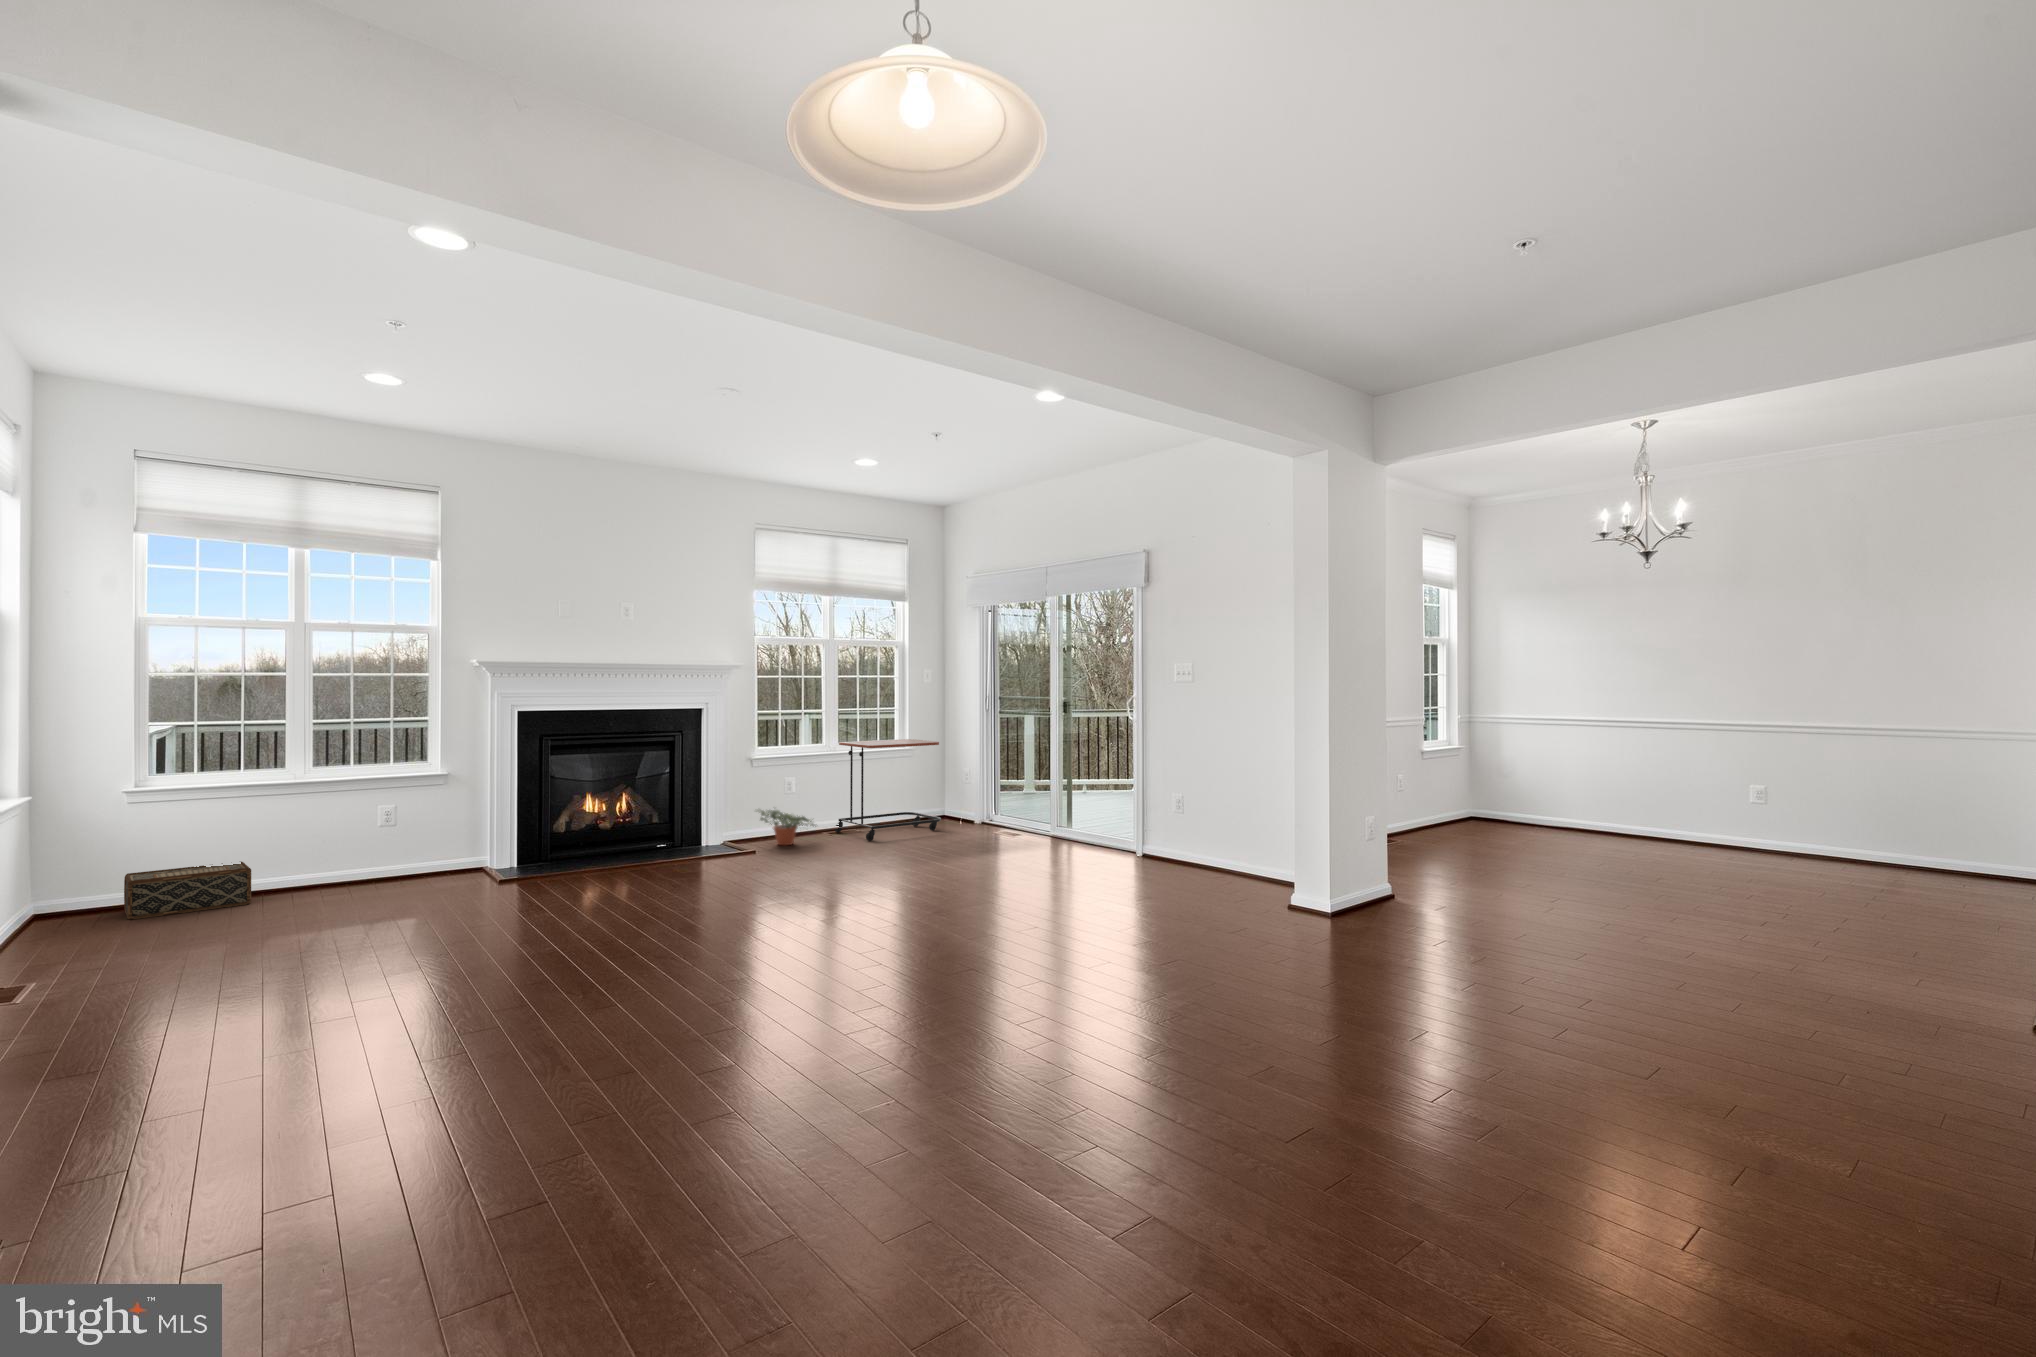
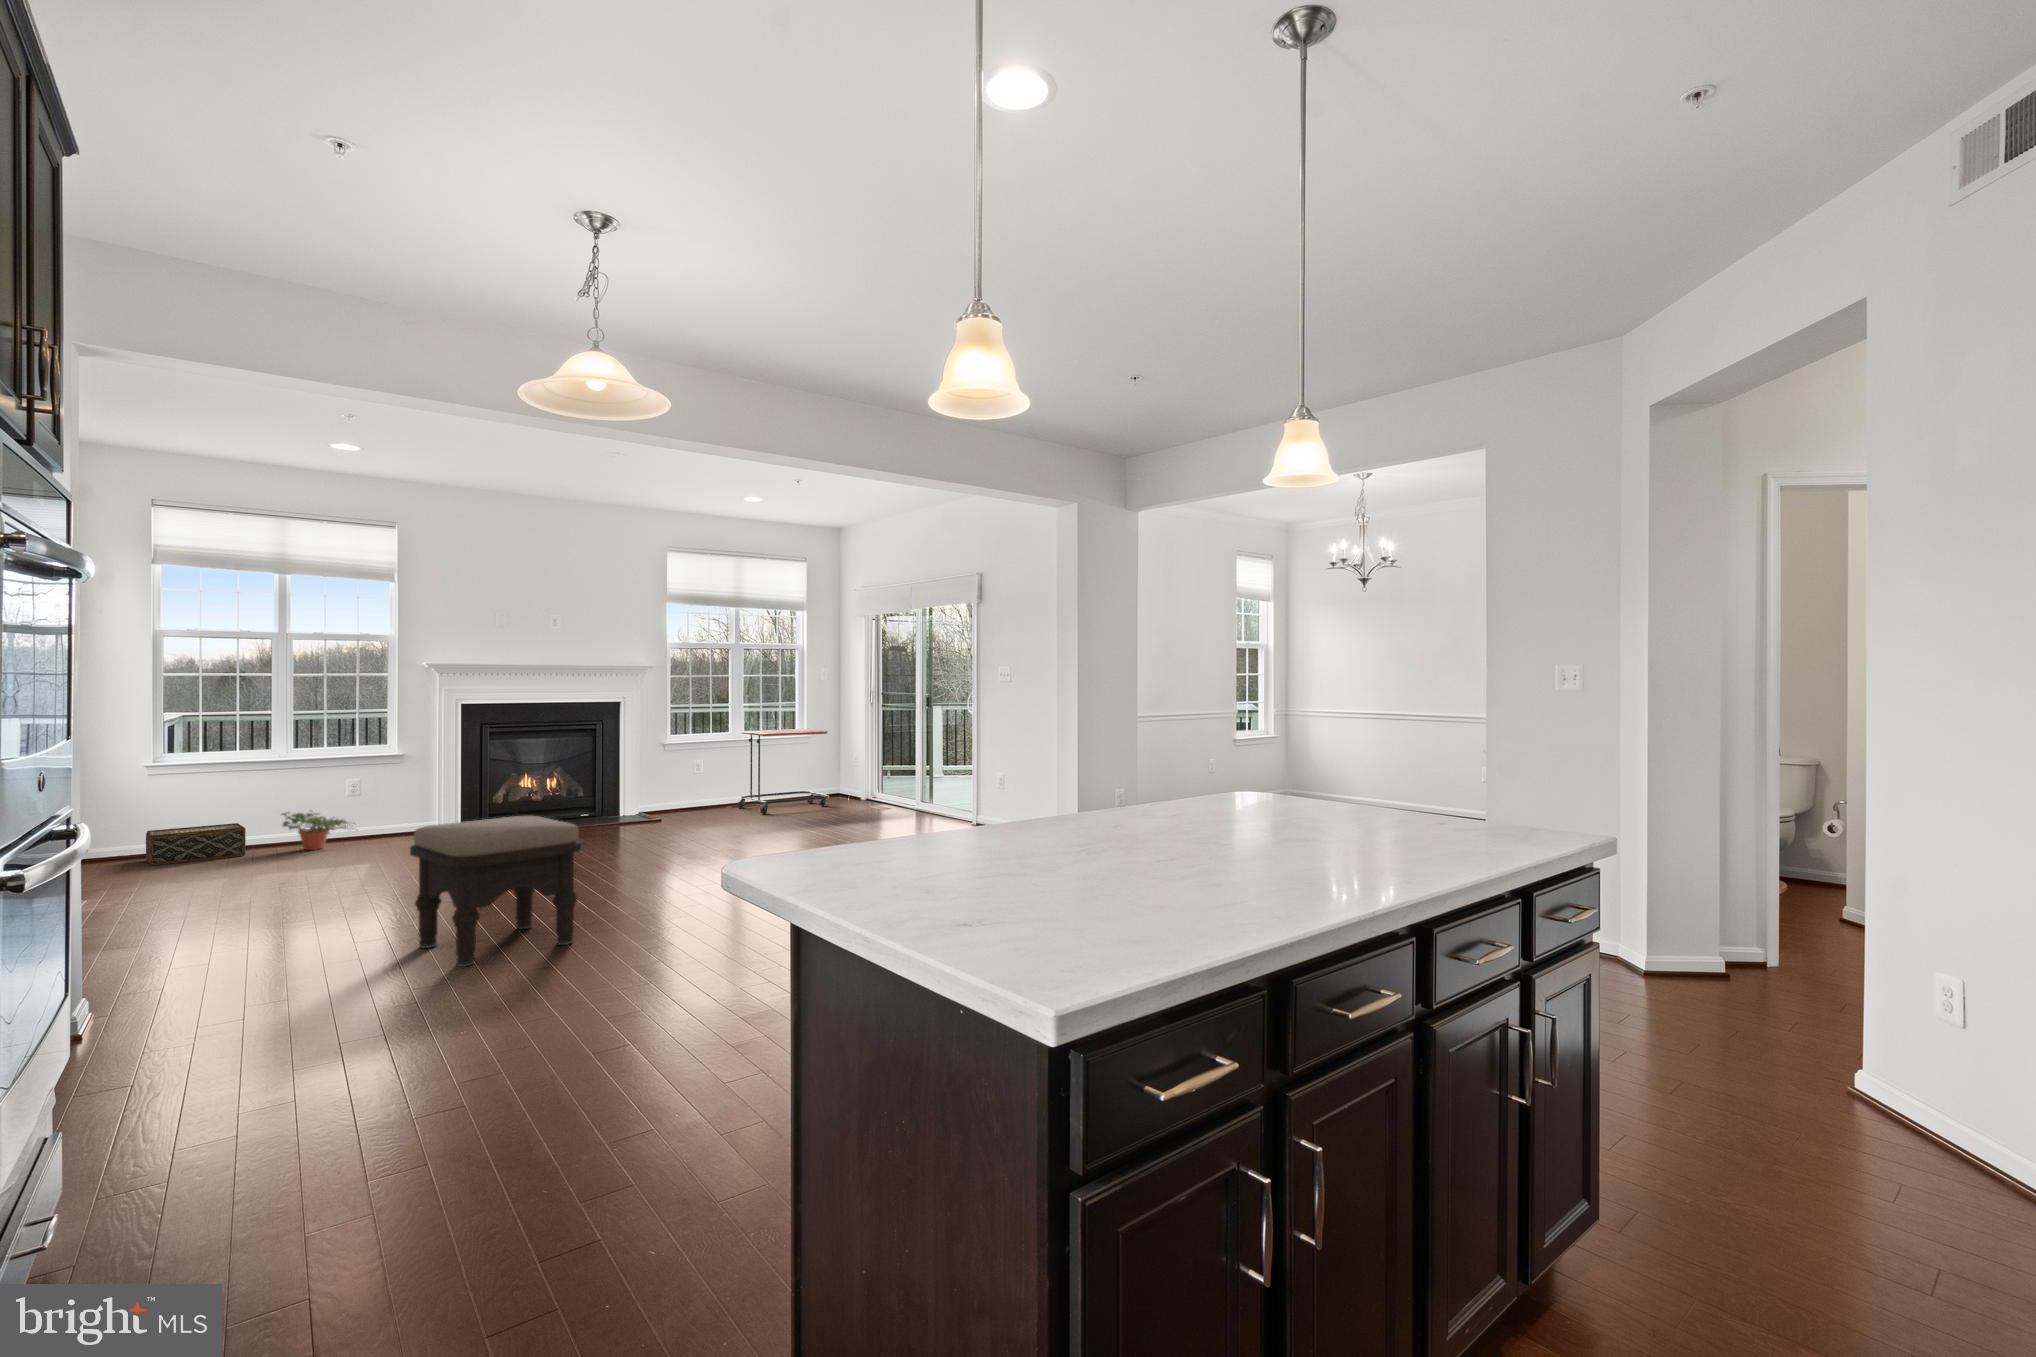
potted plant: present [757,810,815,845] -> present [282,811,354,850]
ottoman: none [483,870,733,1117] -> present [410,816,582,967]

